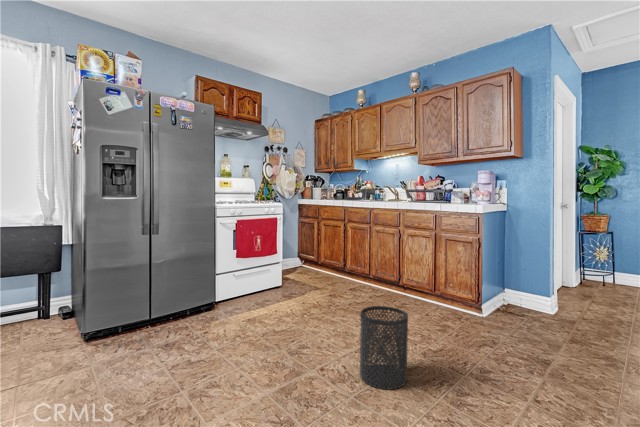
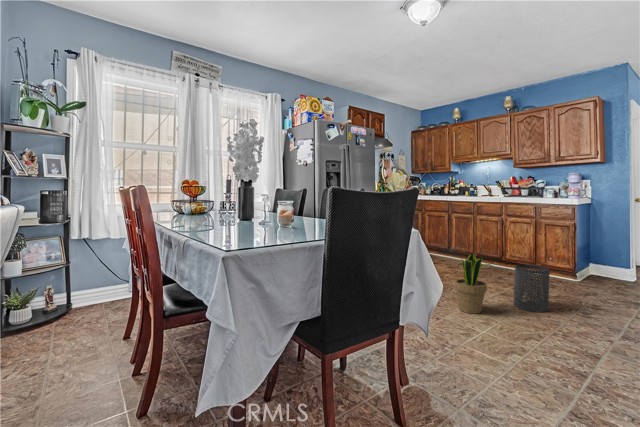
potted plant: none [253,291,309,398] -> present [455,254,491,314]

